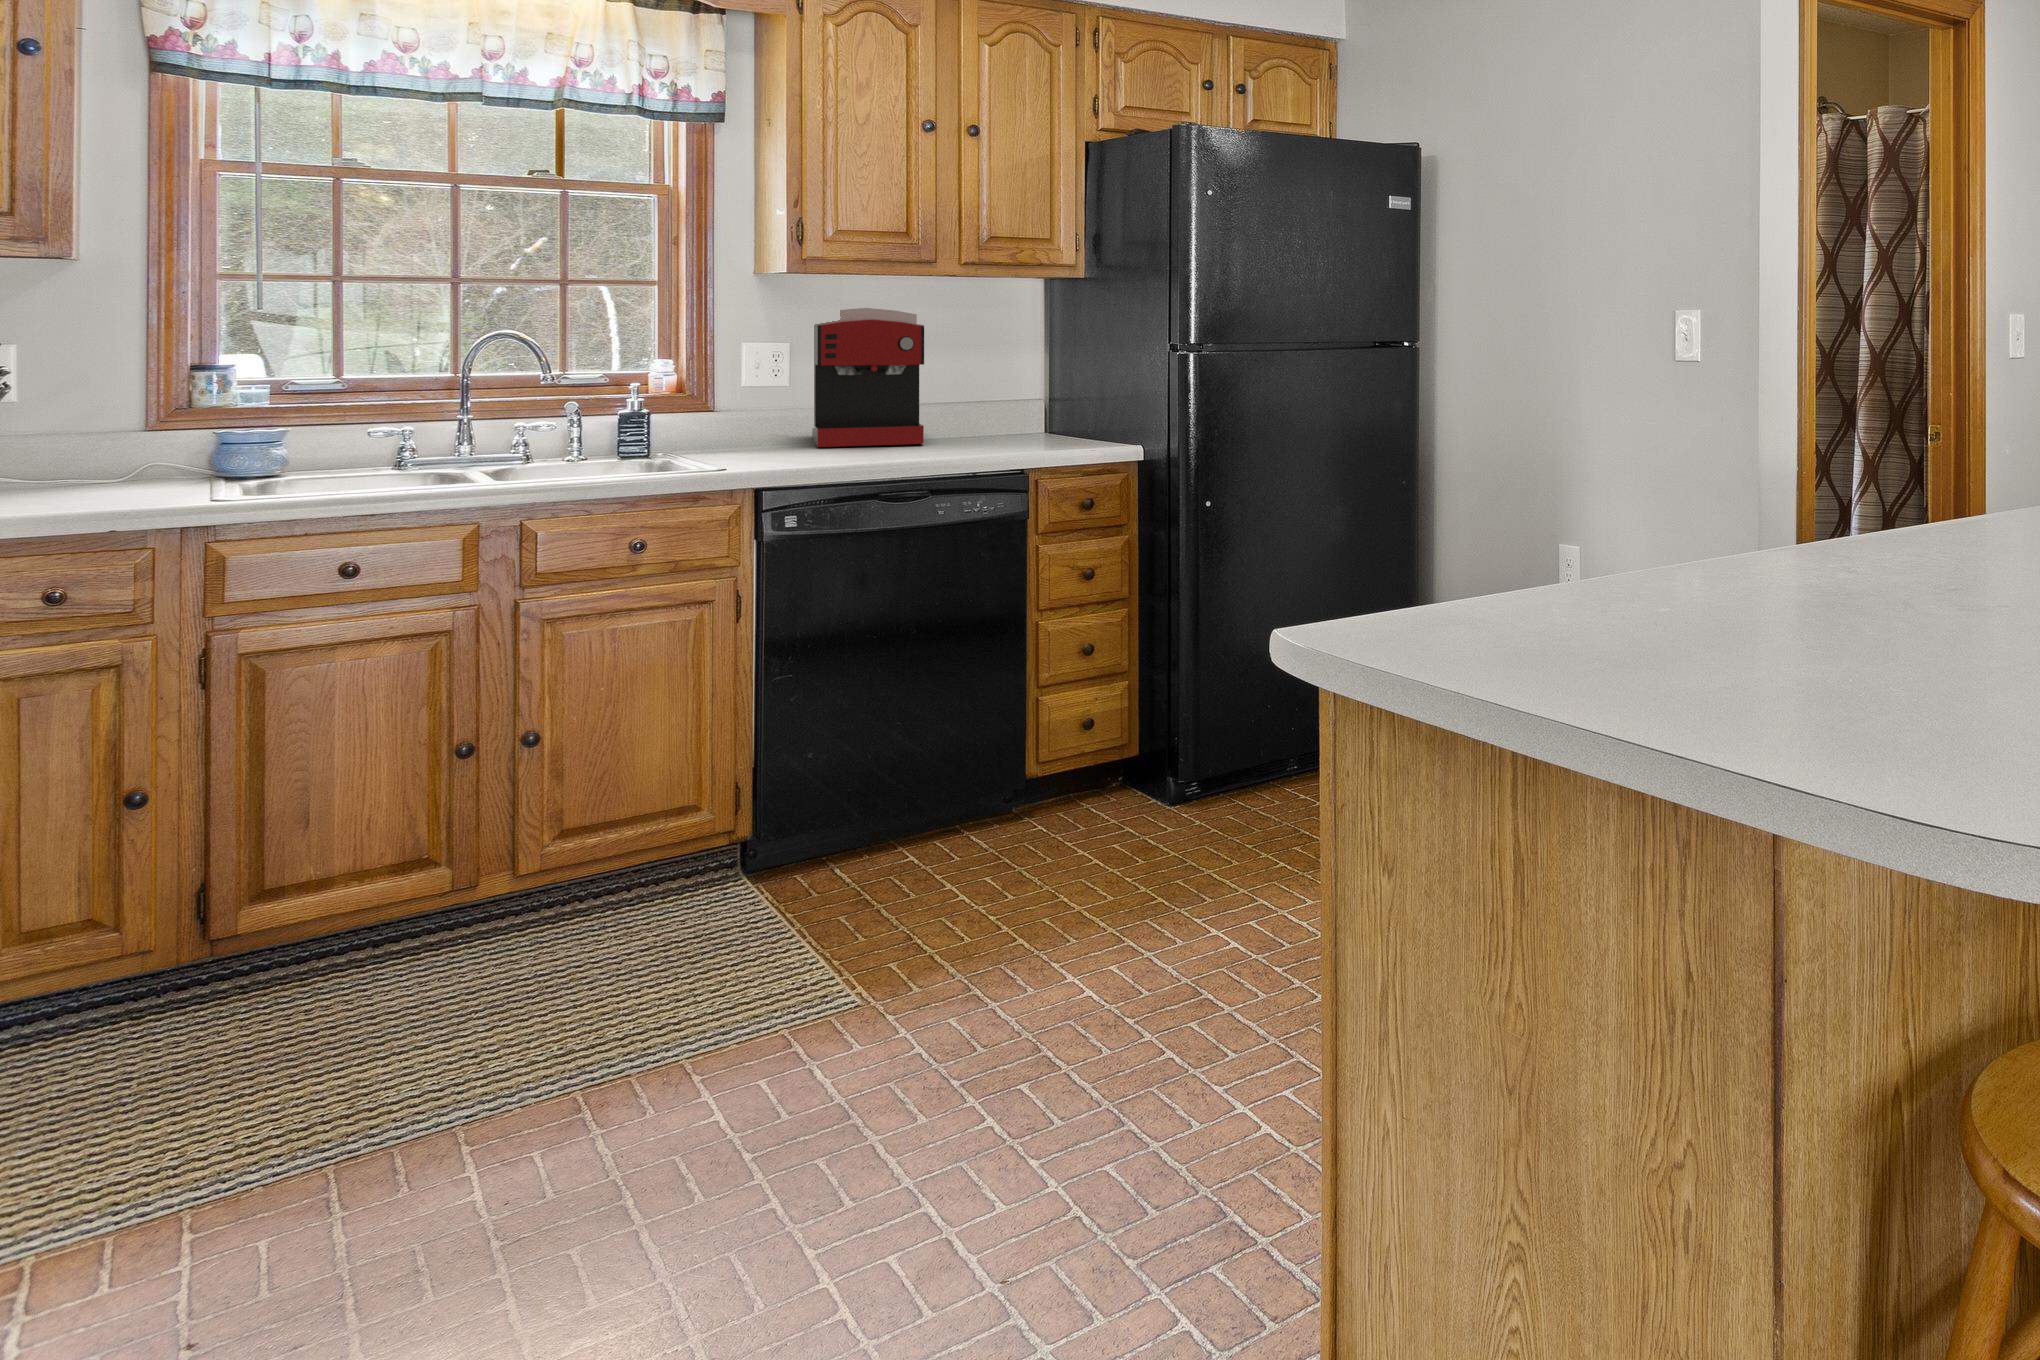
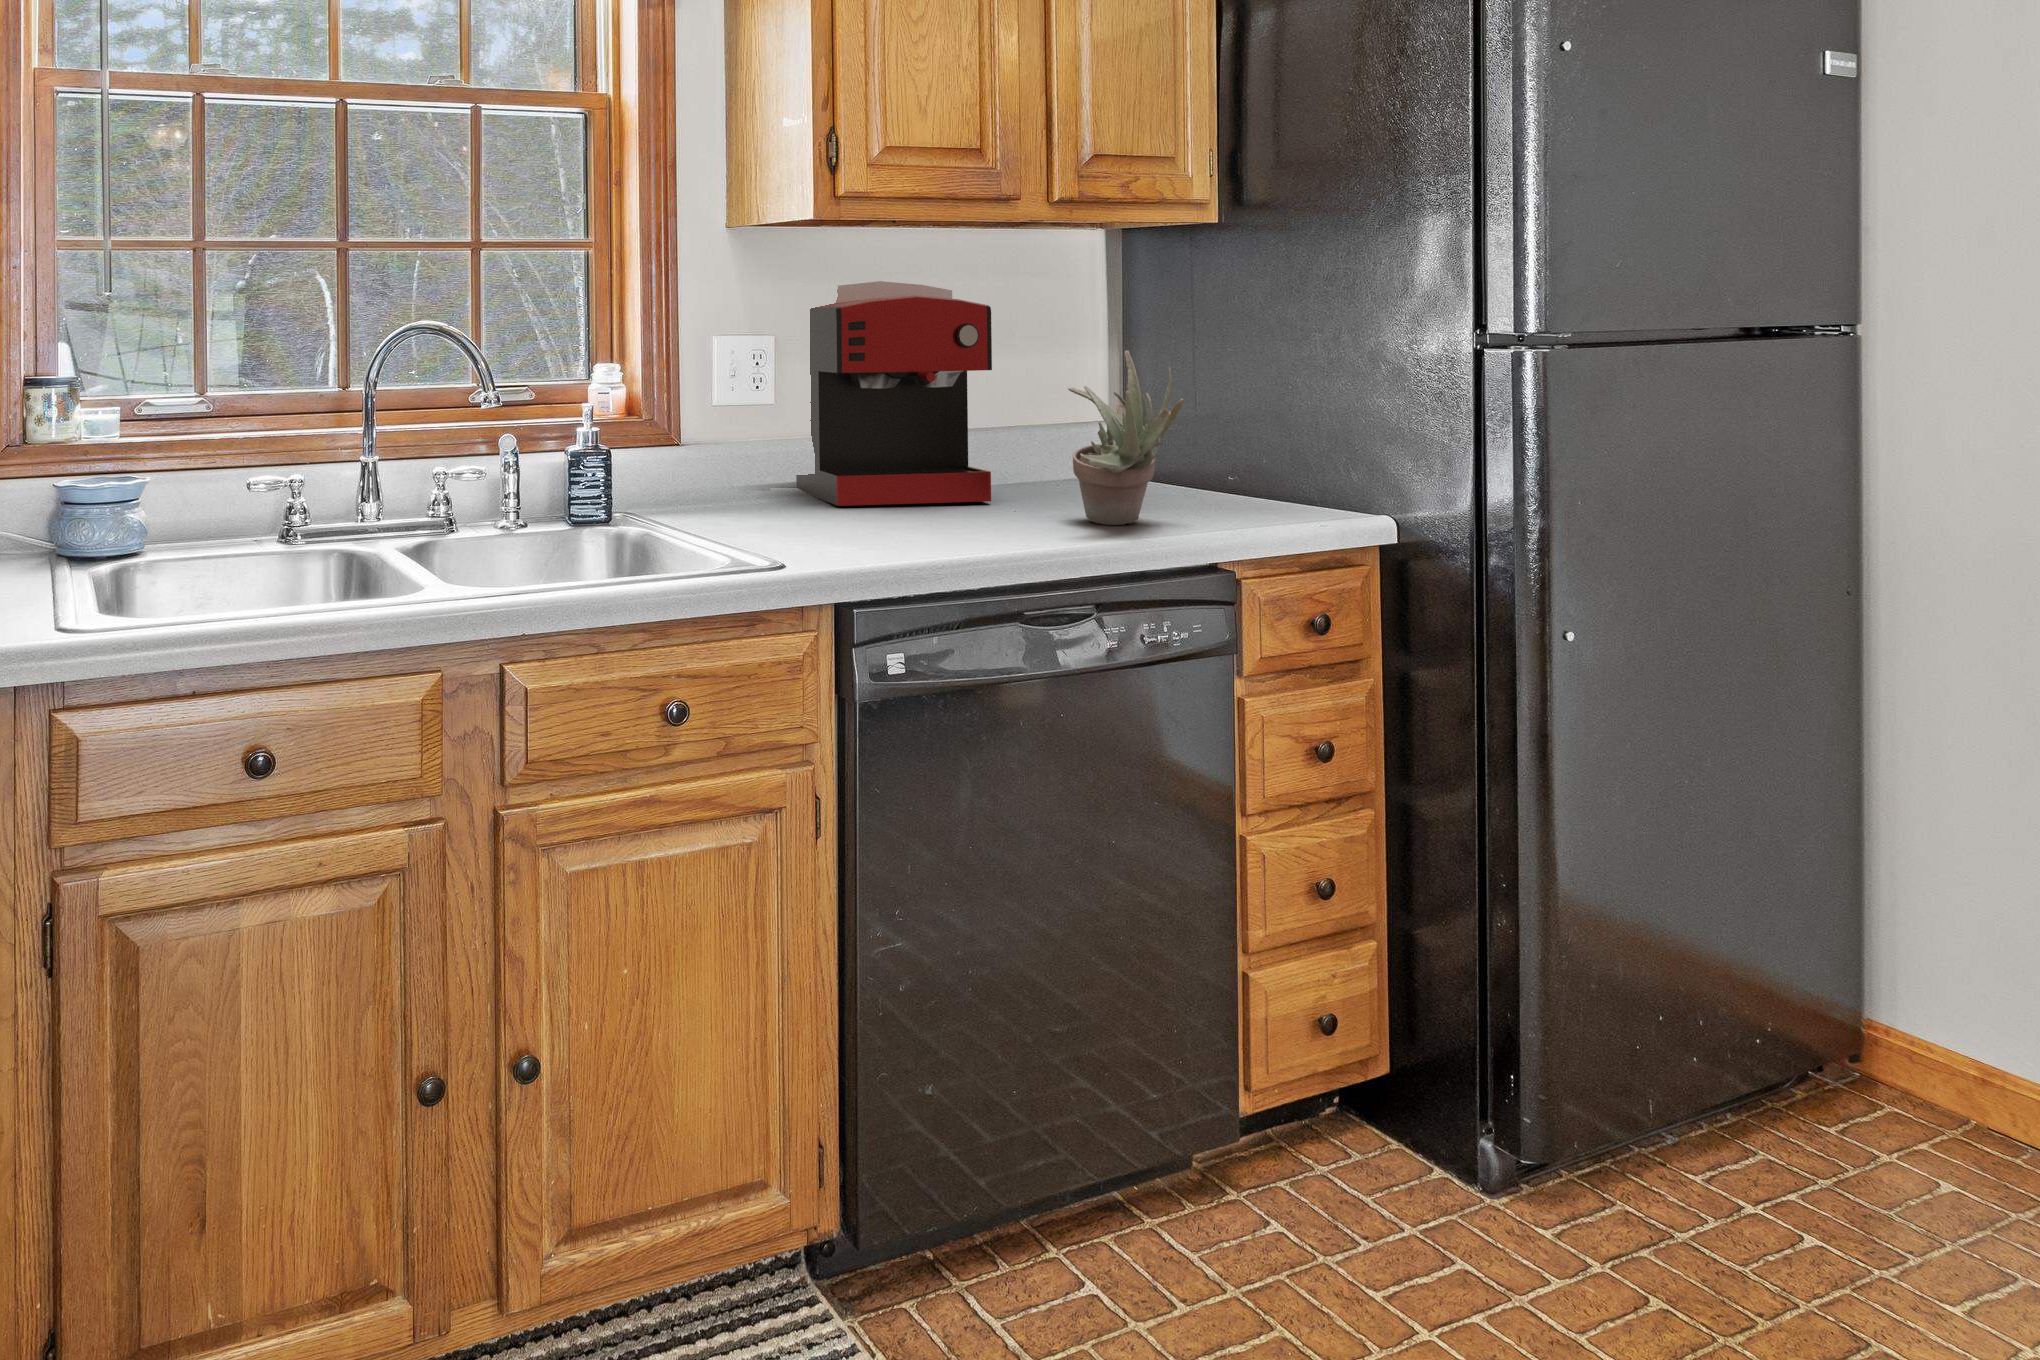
succulent plant: none [937,354,1015,455] -> present [1068,350,1184,525]

